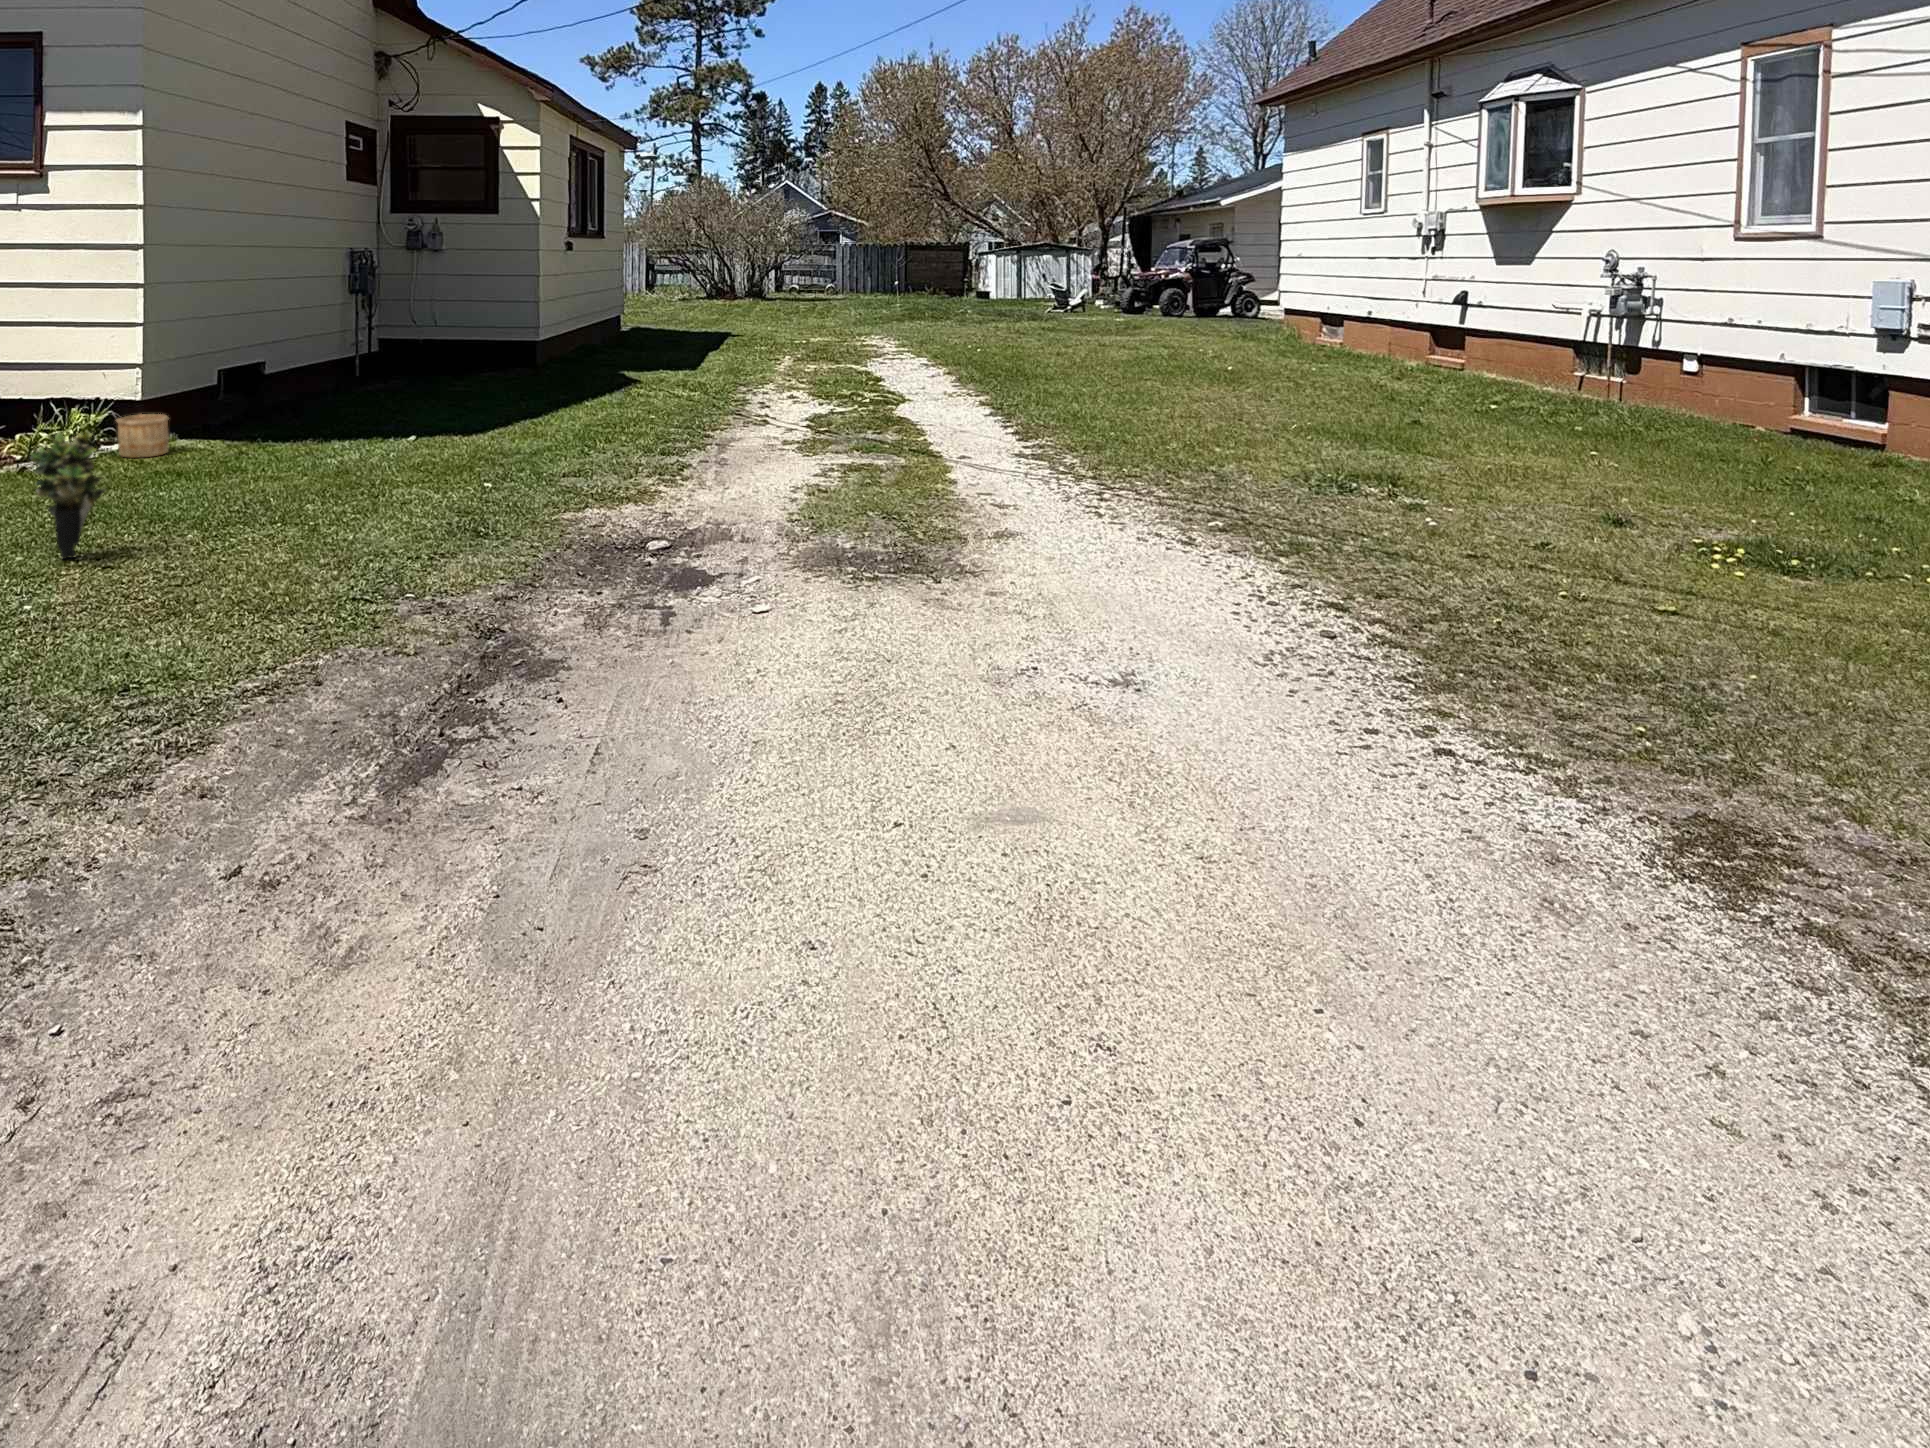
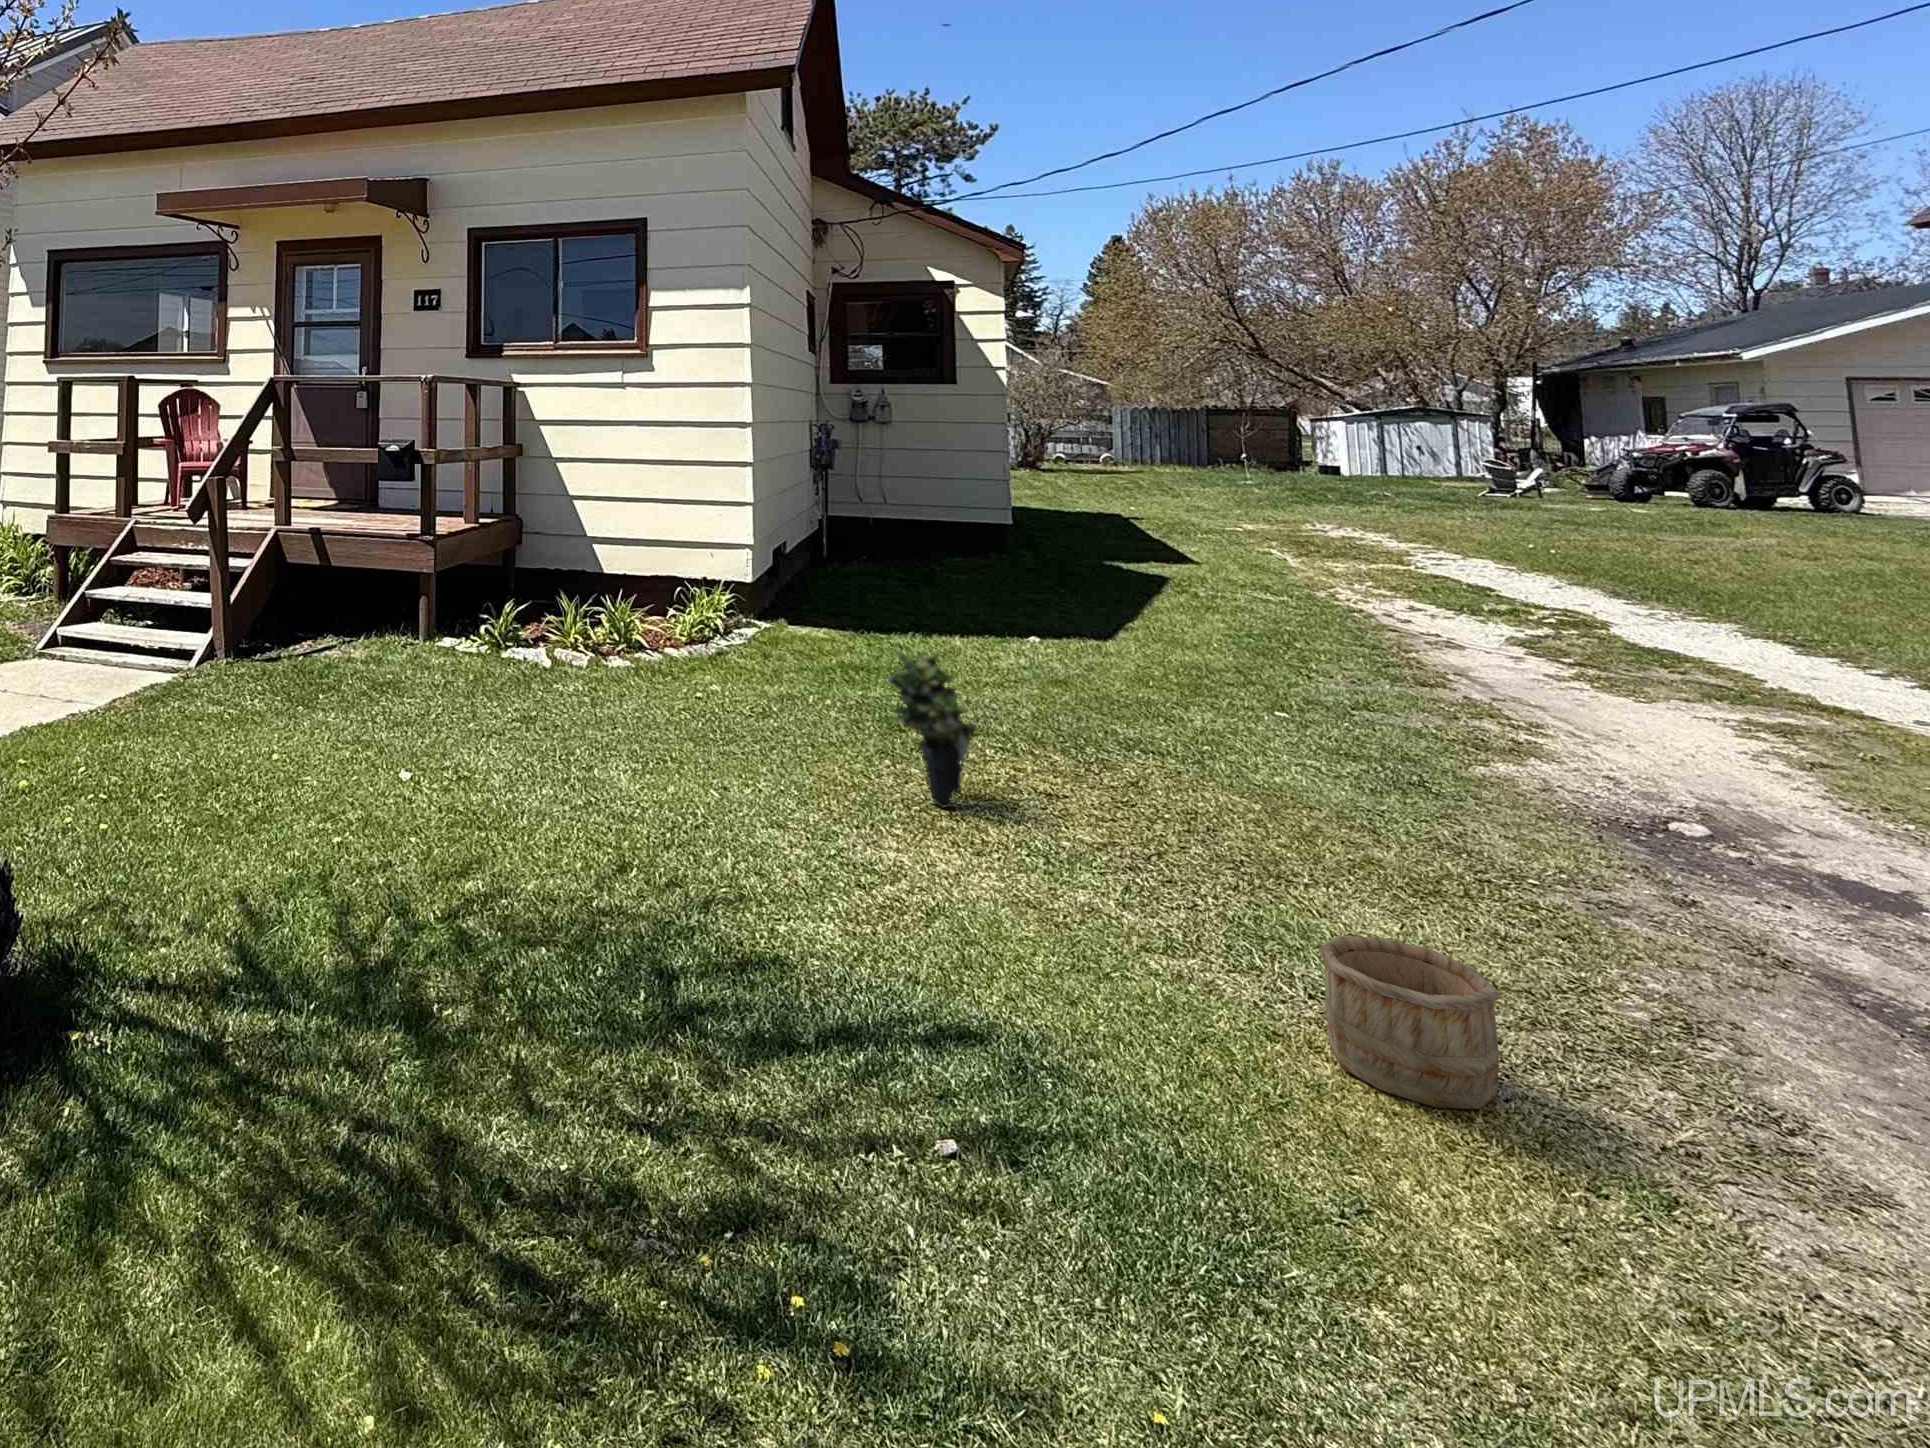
wooden bucket: present [116,414,169,458] -> present [1319,936,1501,1109]

